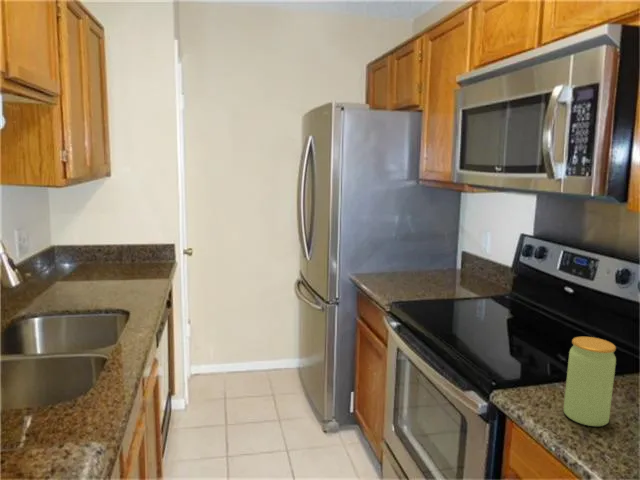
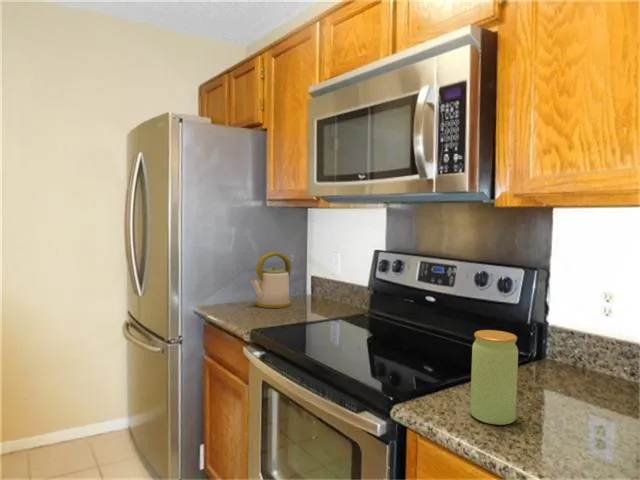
kettle: none [400,229,439,281] -> present [251,252,291,308]

